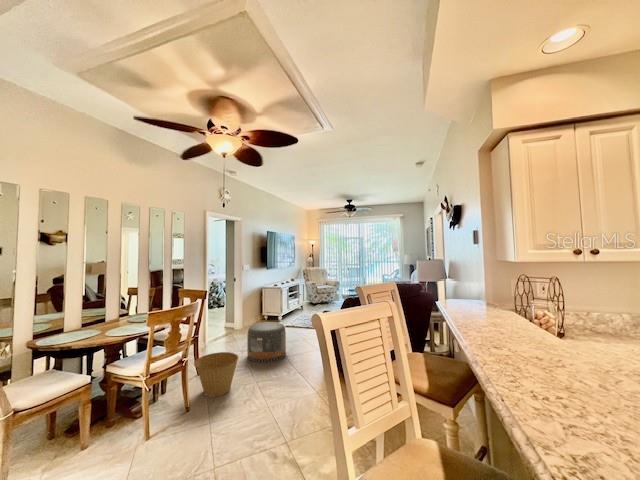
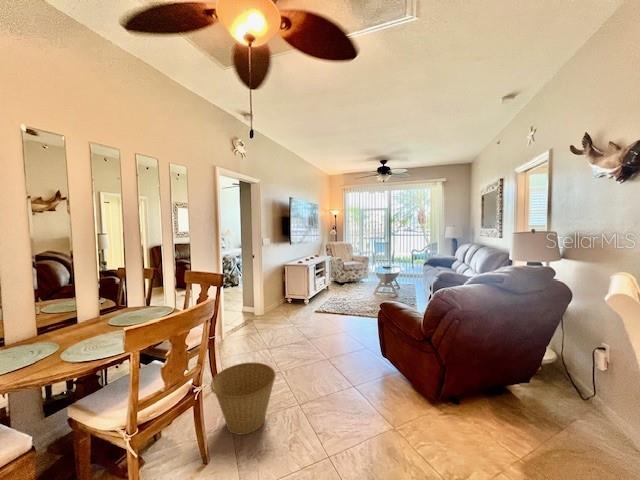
pouf: present [247,322,286,362] -> none [278,312,328,368]

